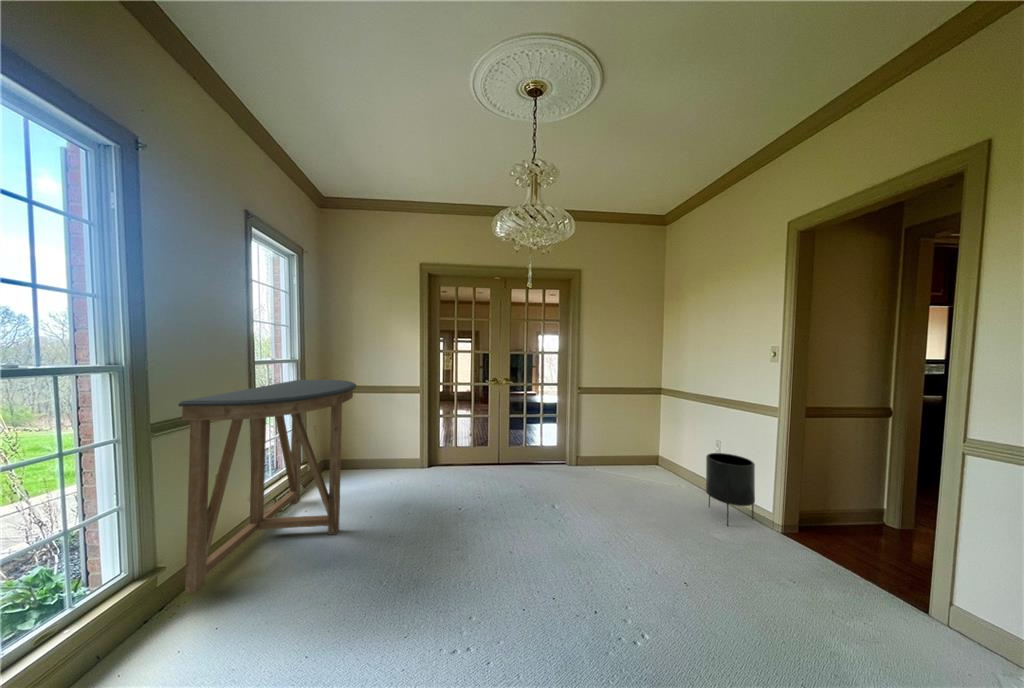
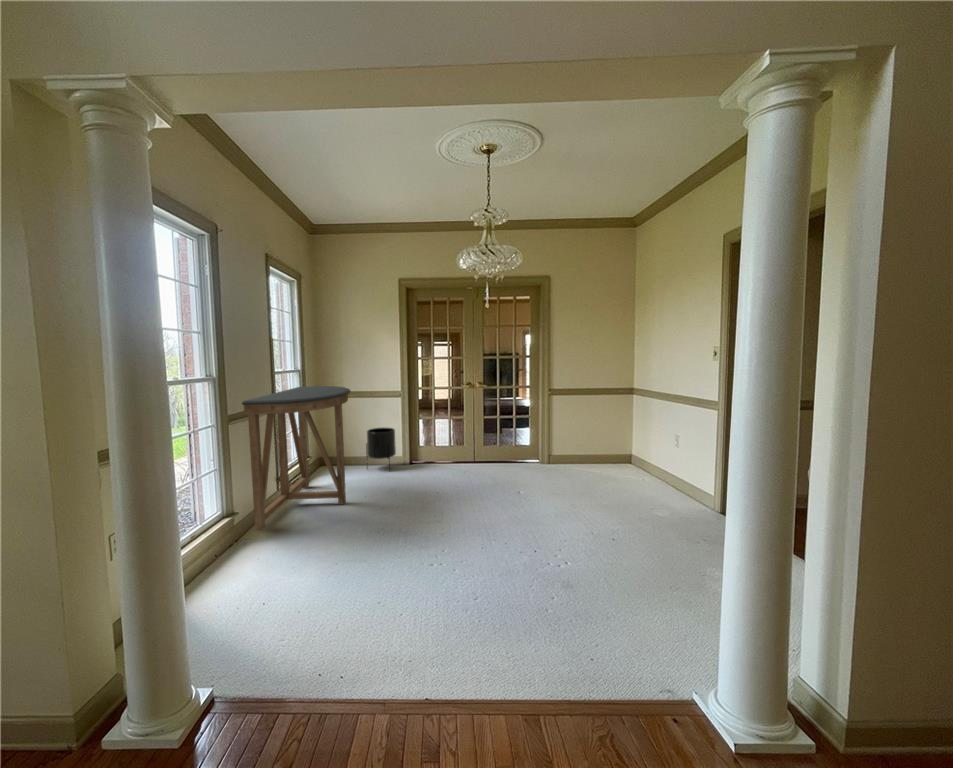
planter: present [706,453,755,526] -> present [366,428,396,464]

